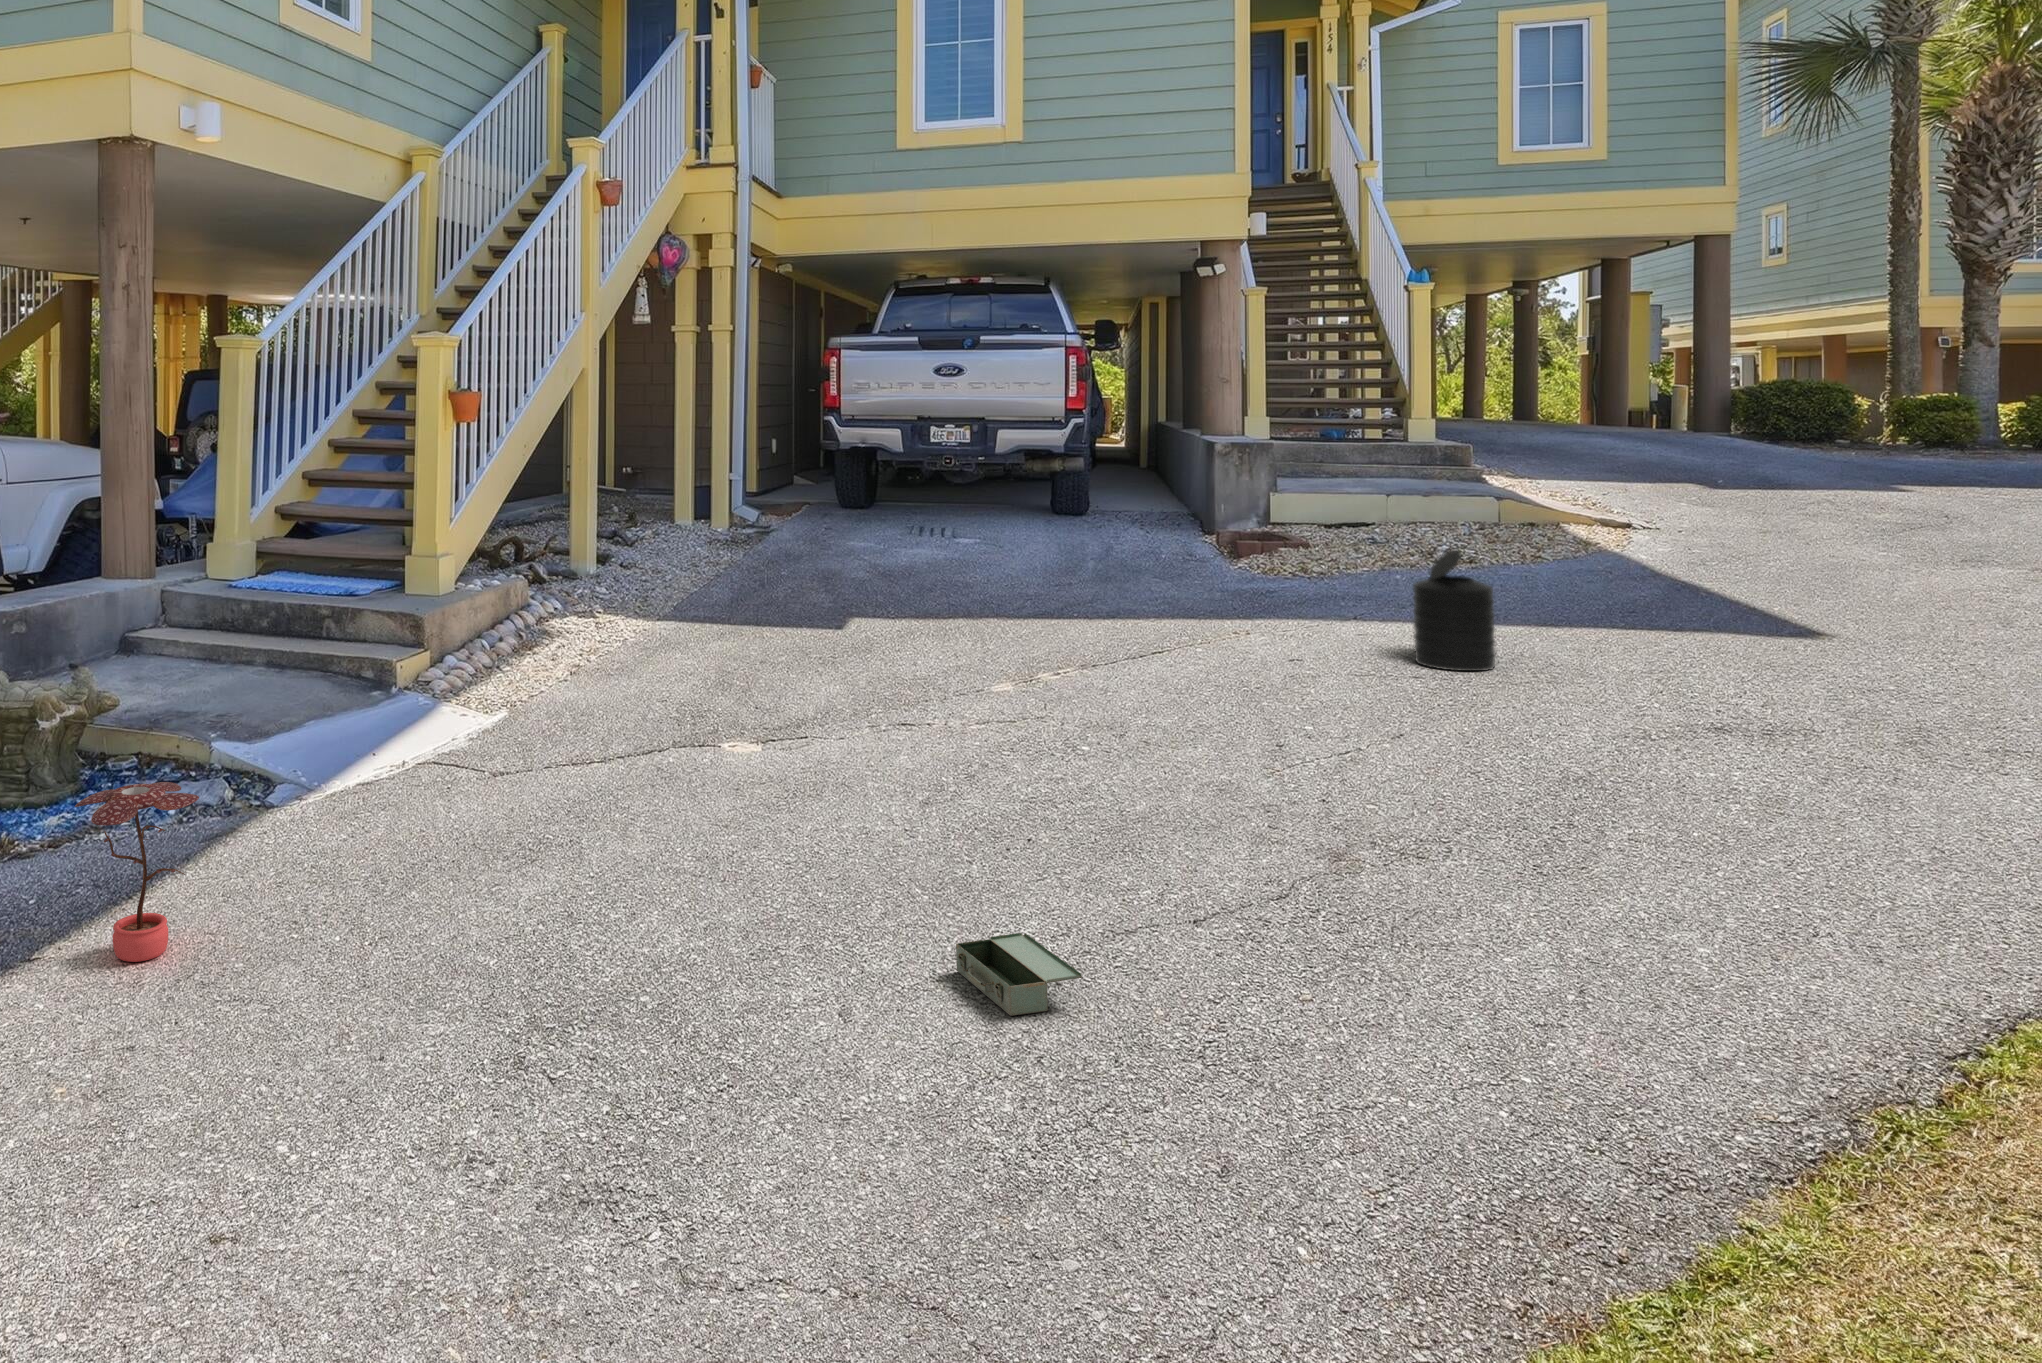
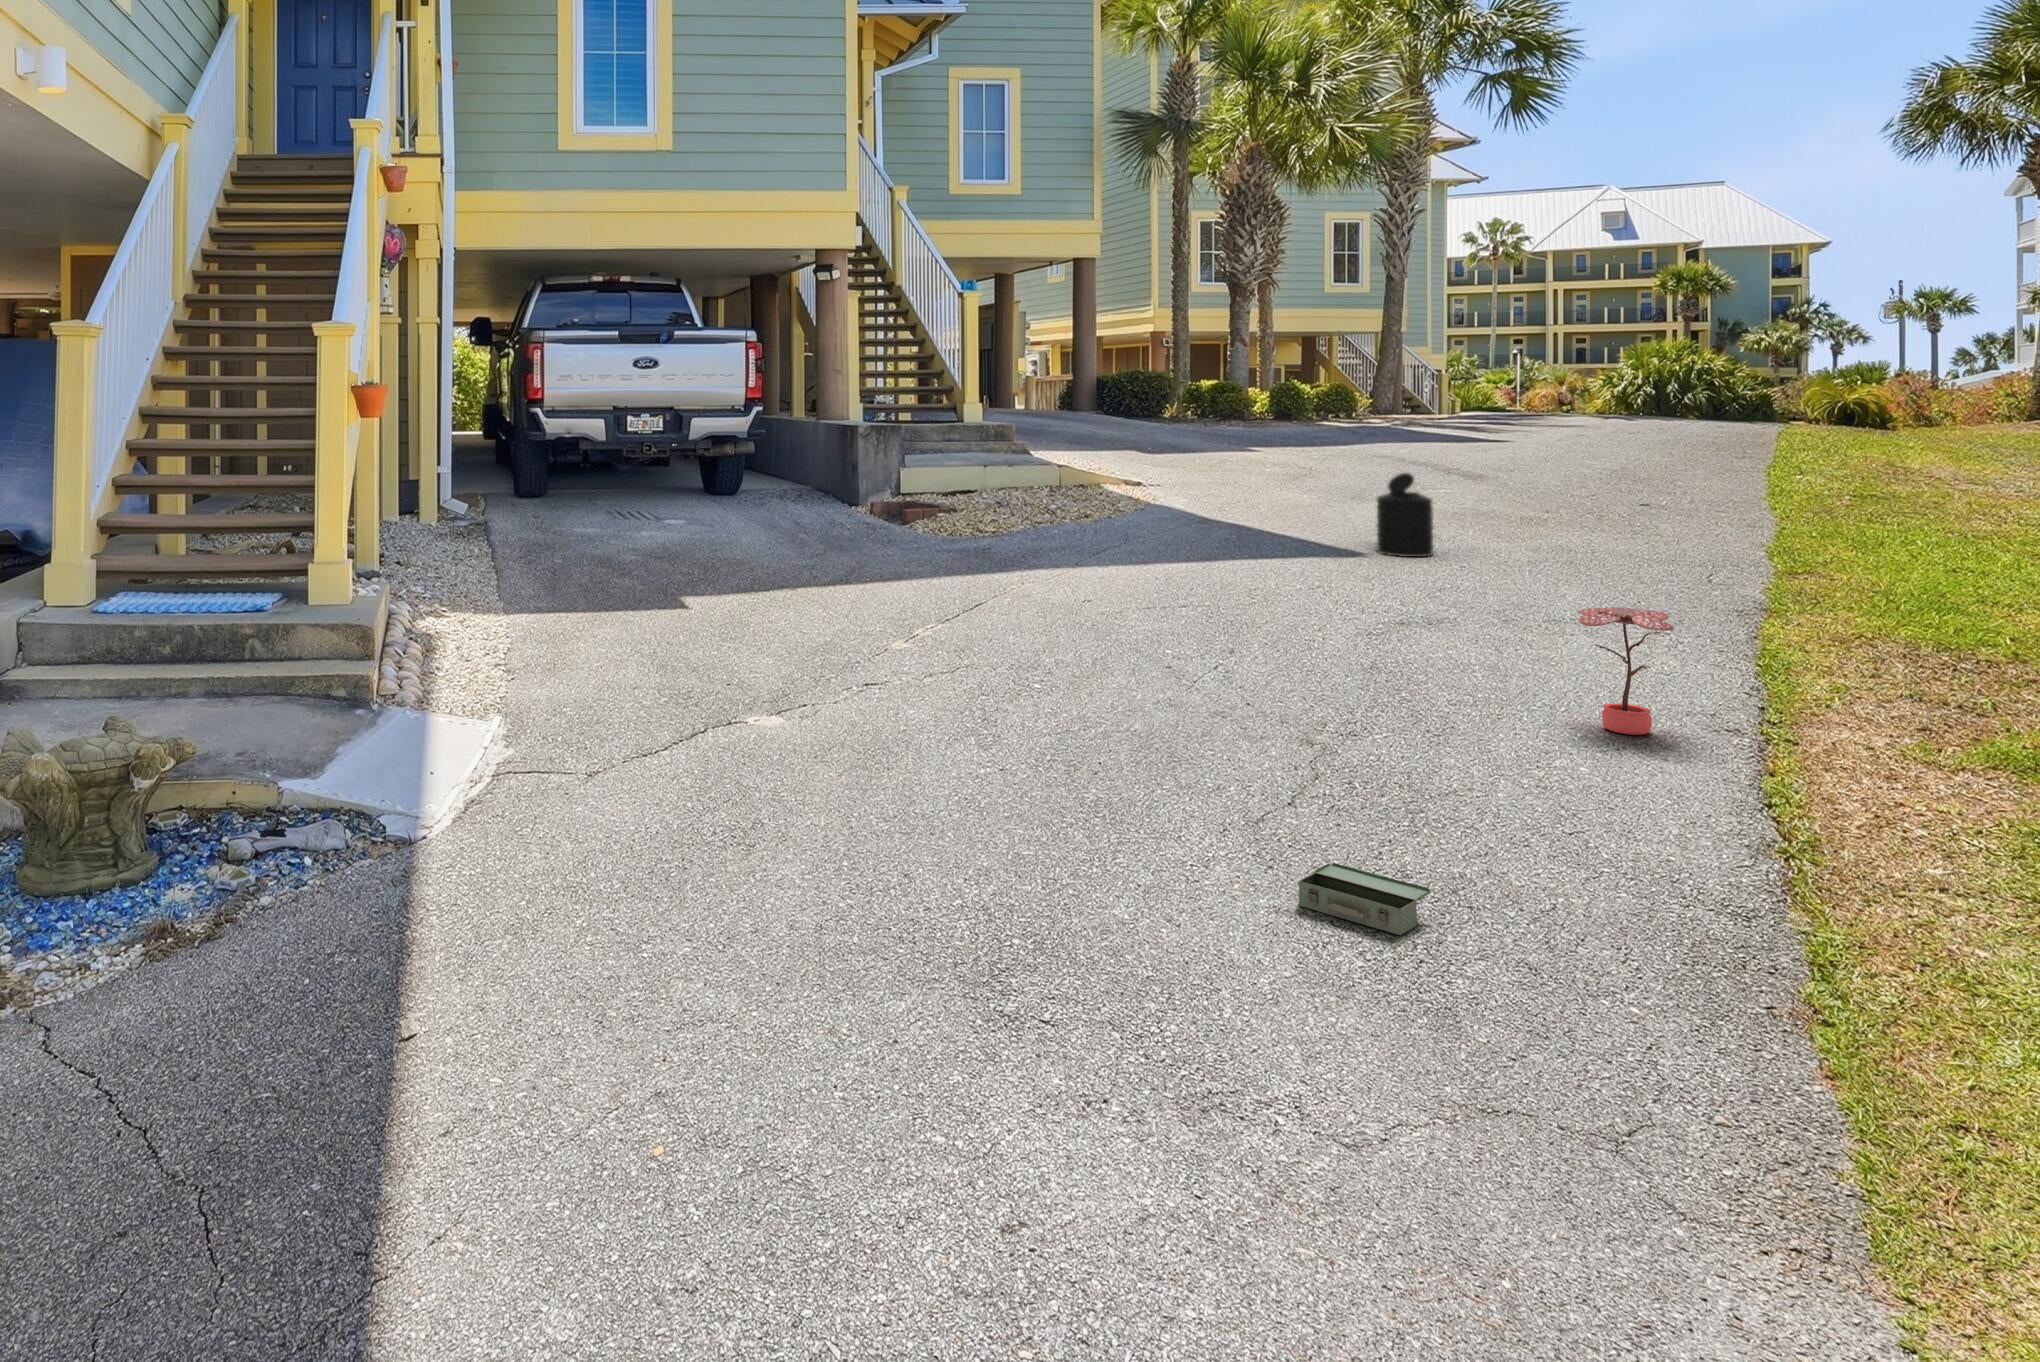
trash can: present [1413,550,1496,671] -> present [1377,473,1433,557]
potted plant: present [75,782,199,962] -> present [1579,607,1674,735]

